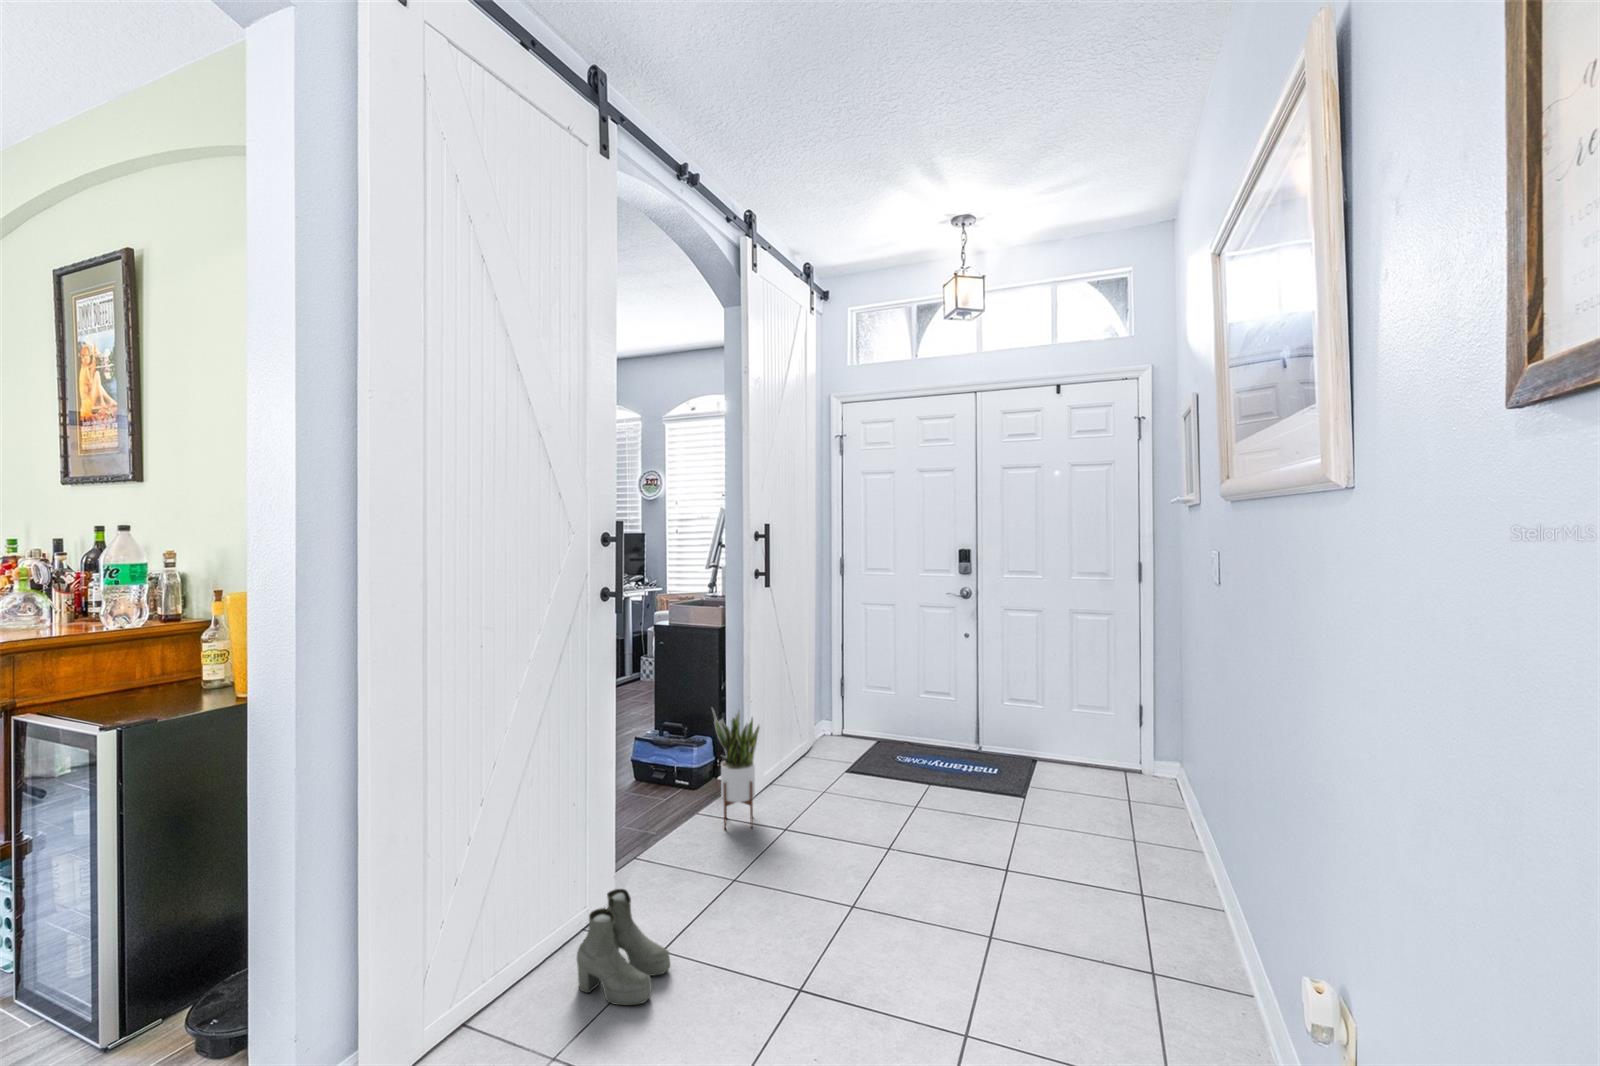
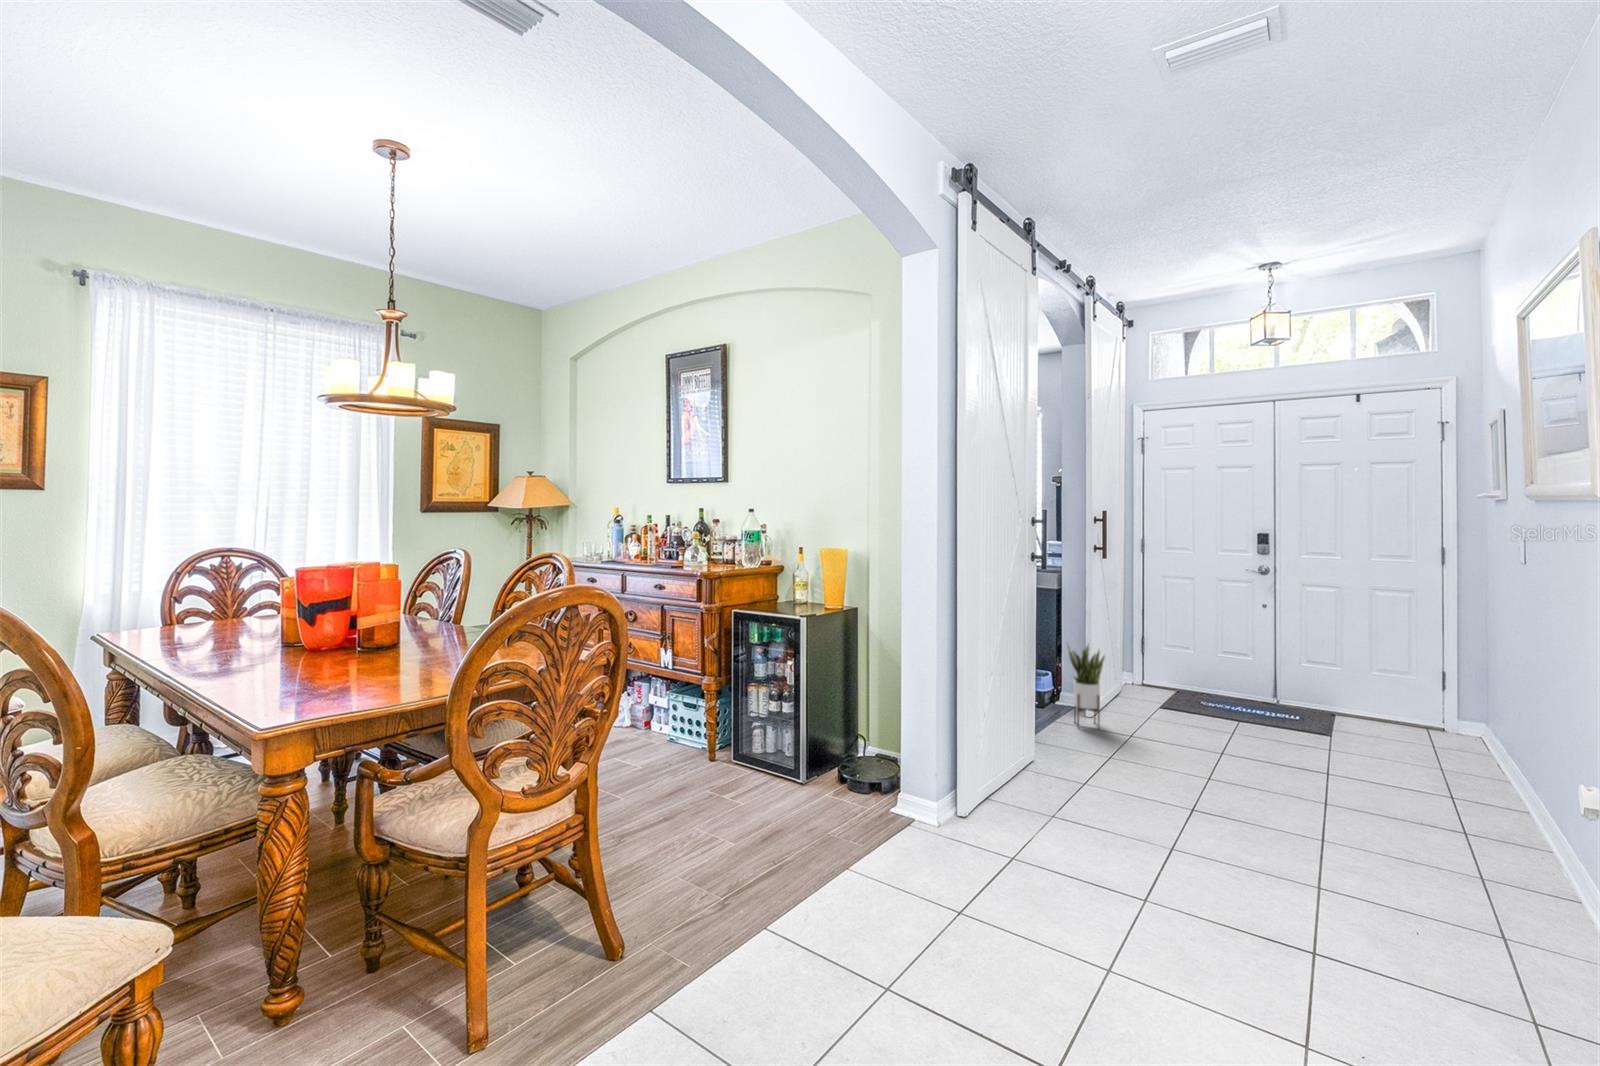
boots: present [577,889,670,1005] -> none [1026,731,1082,791]

